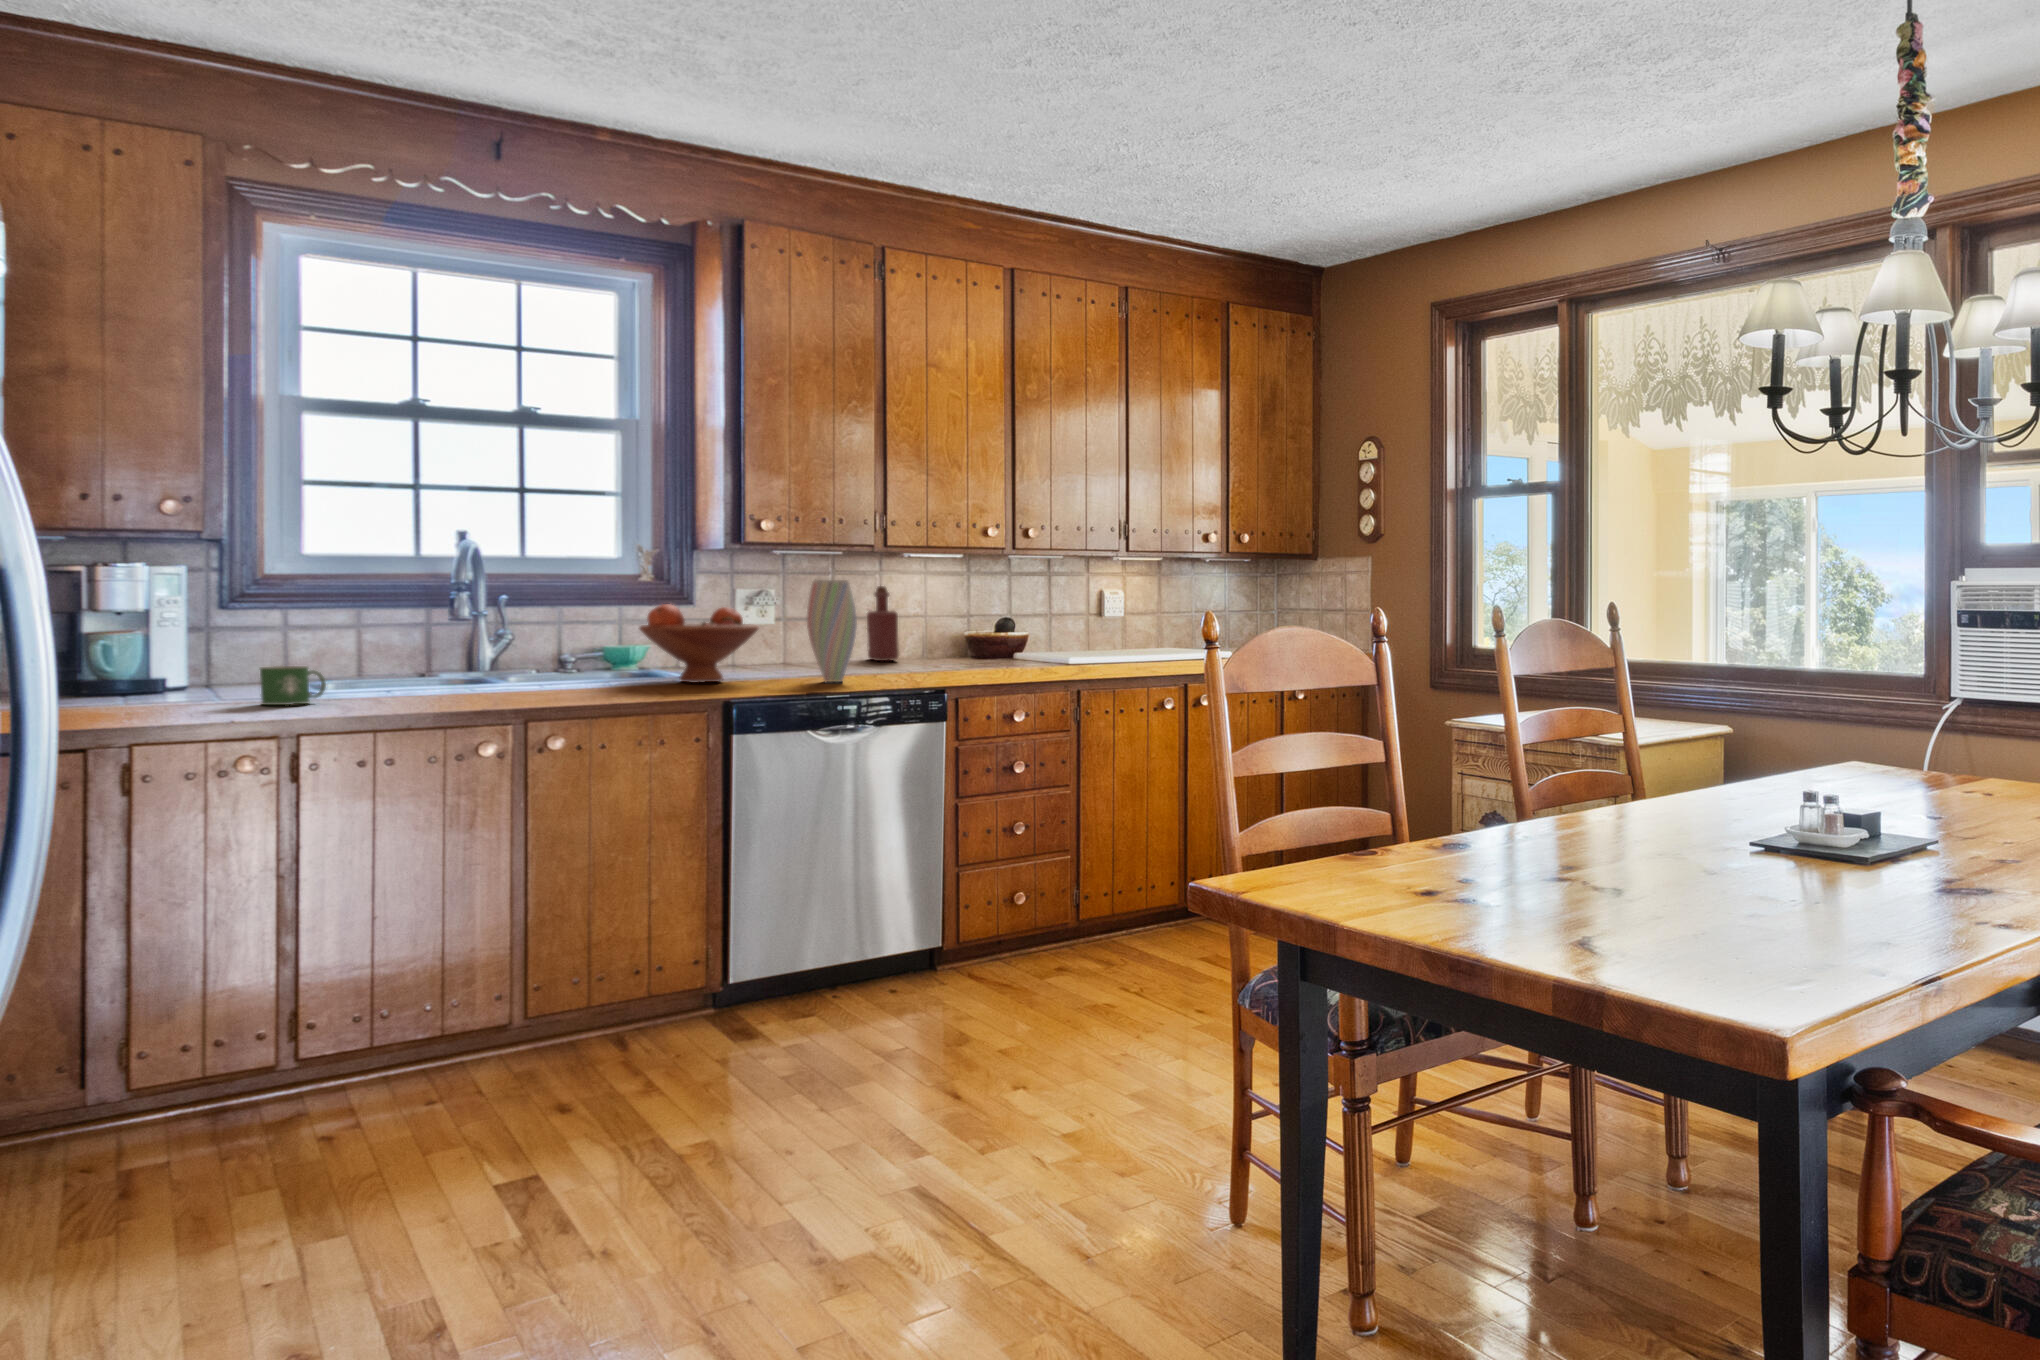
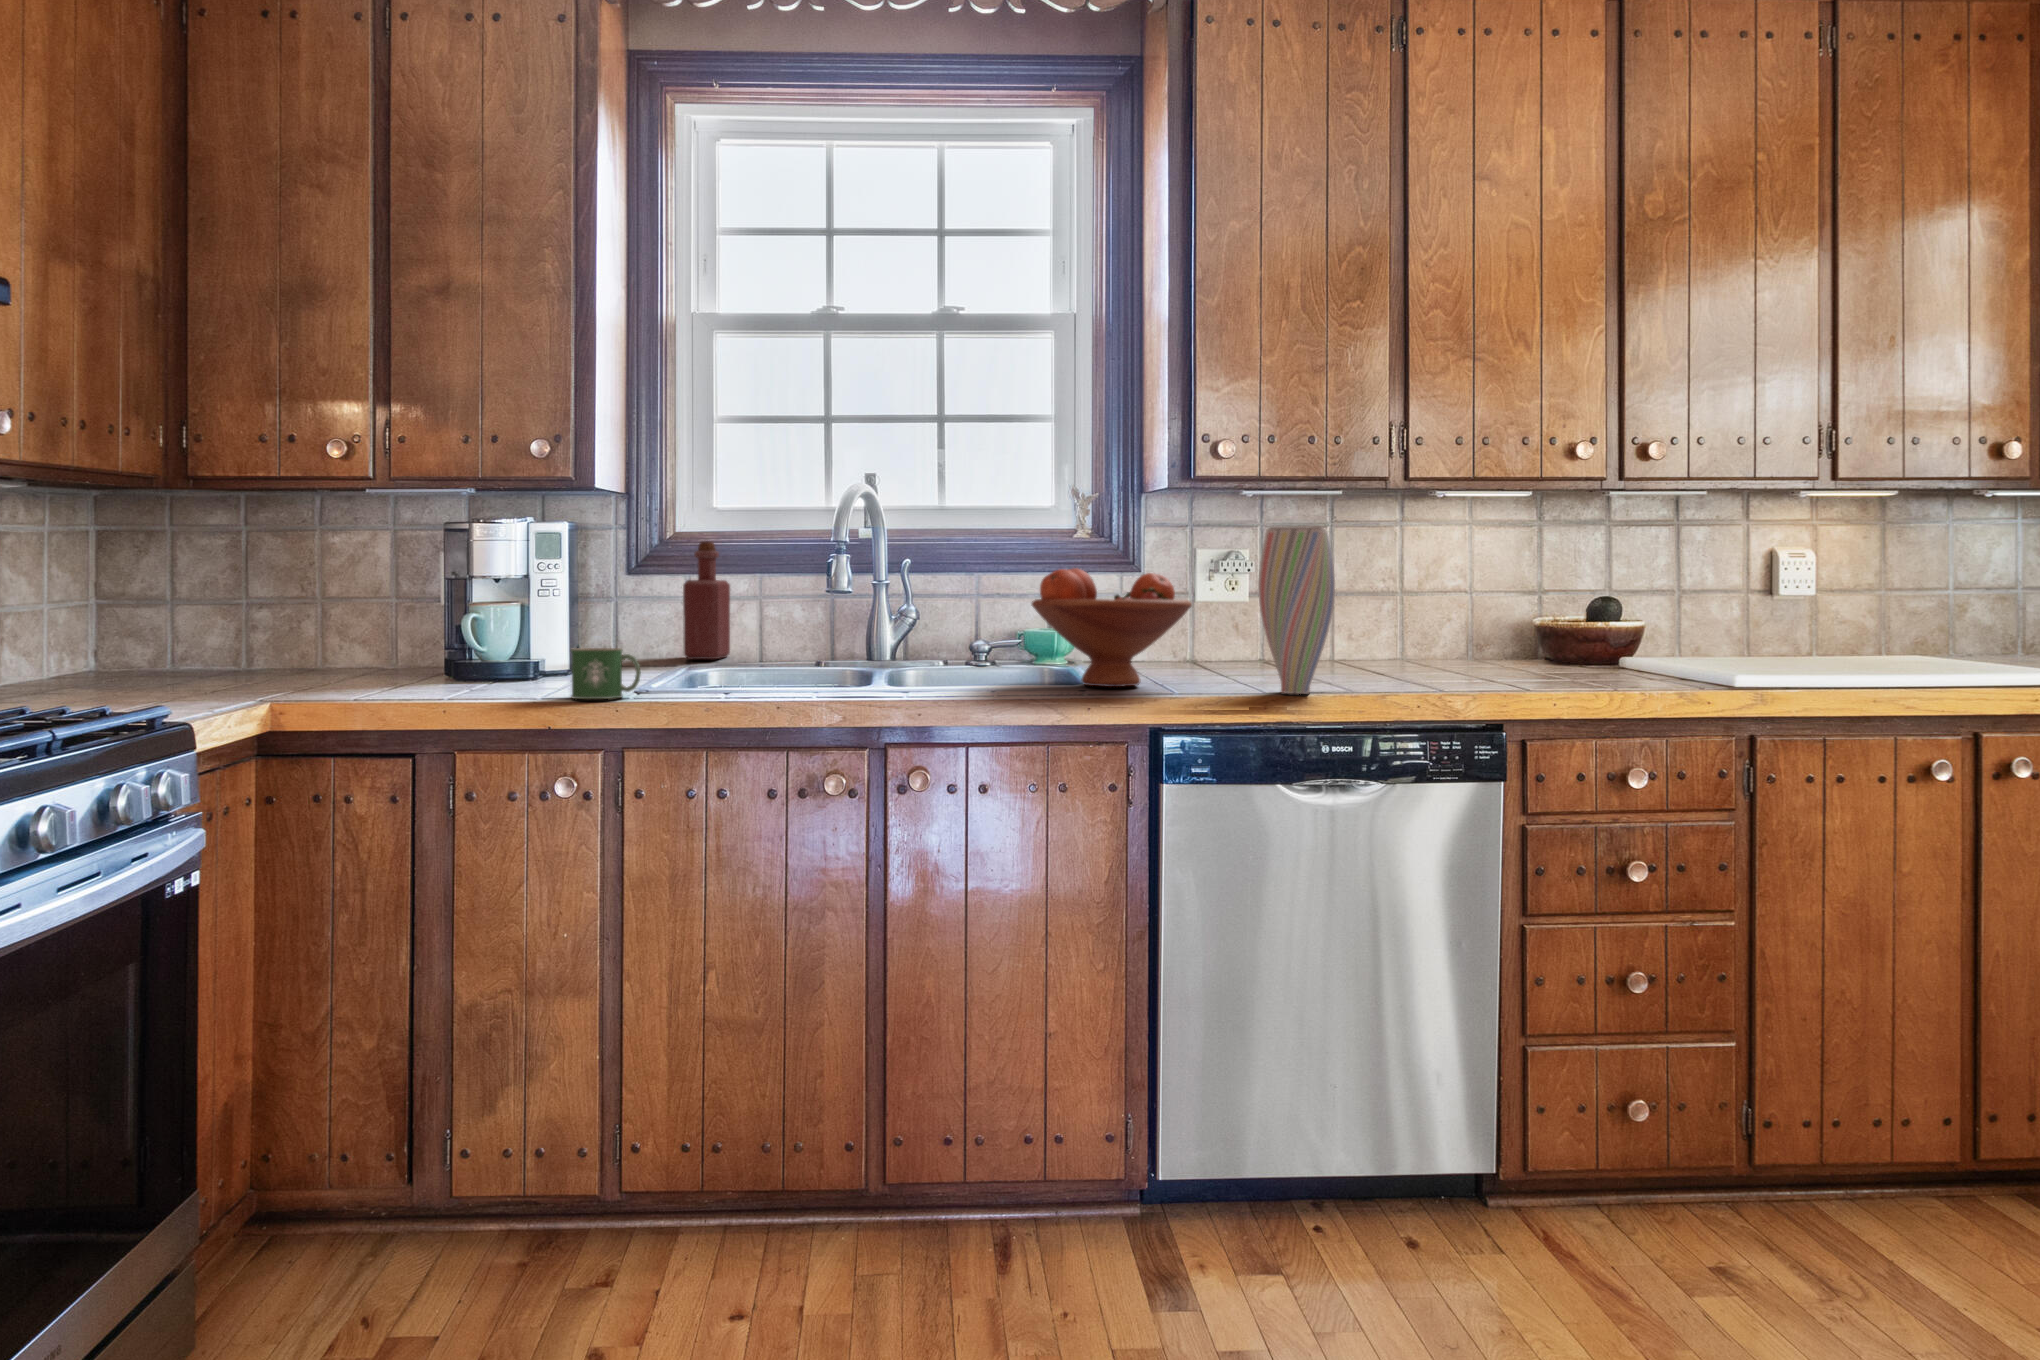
bottle: present [867,586,899,661] -> present [683,541,730,659]

